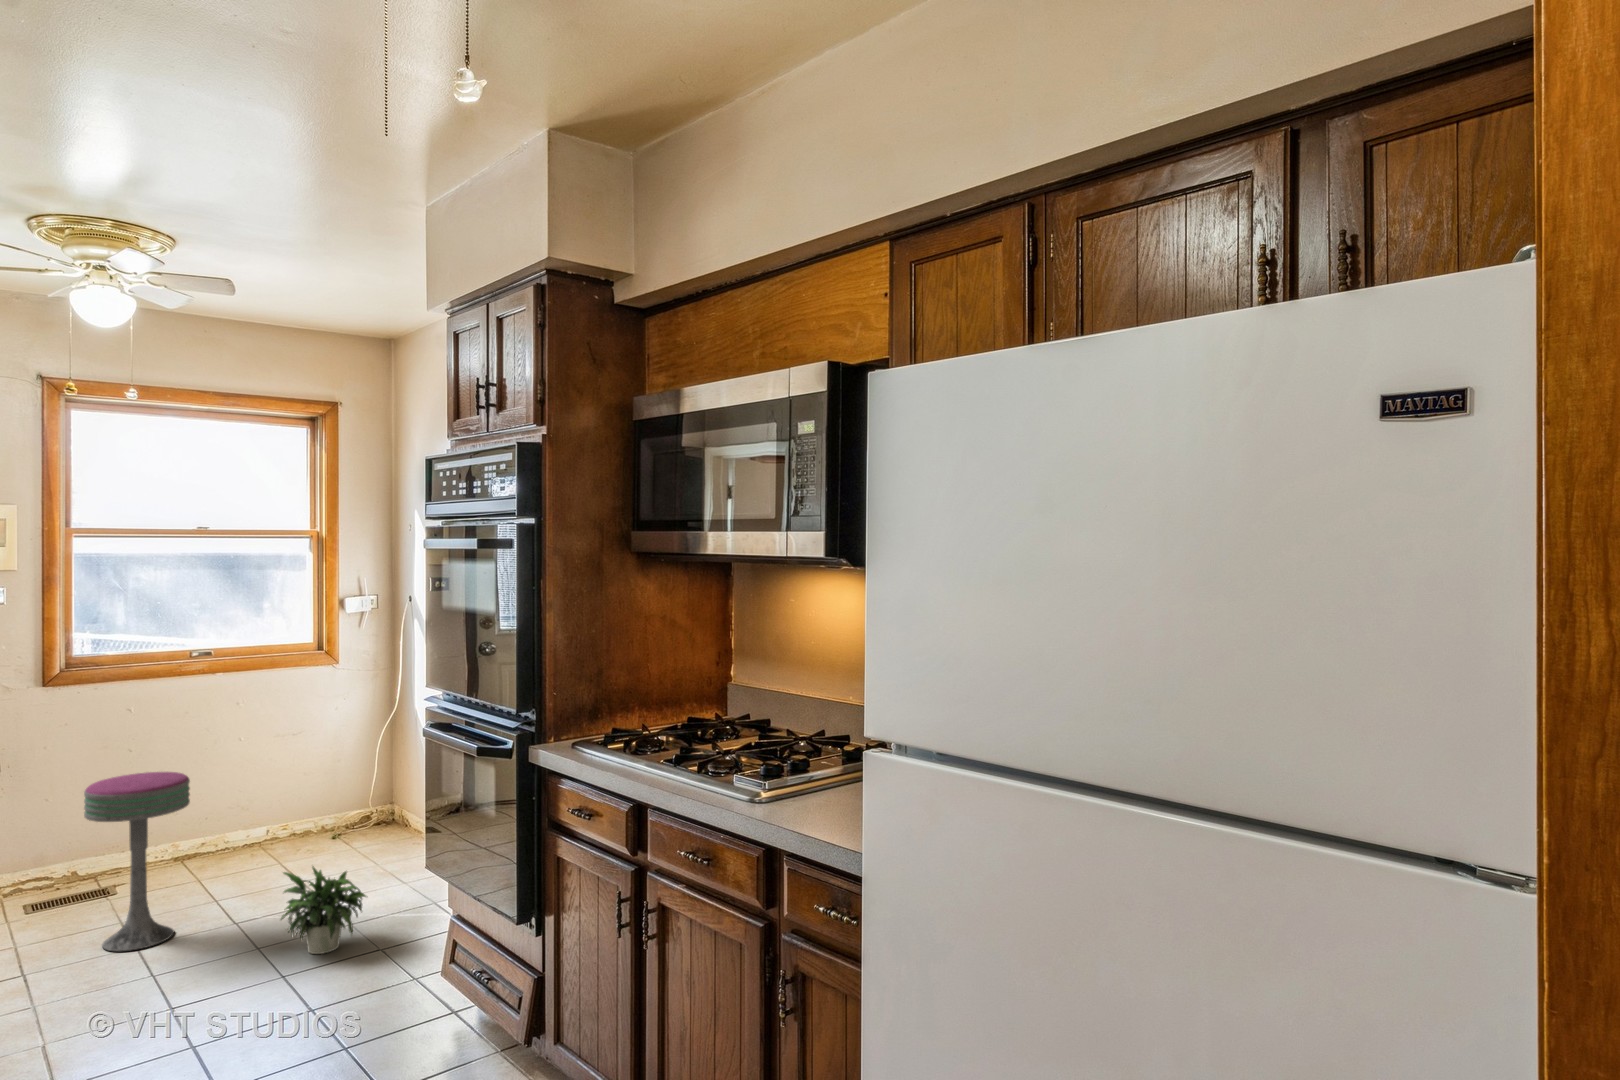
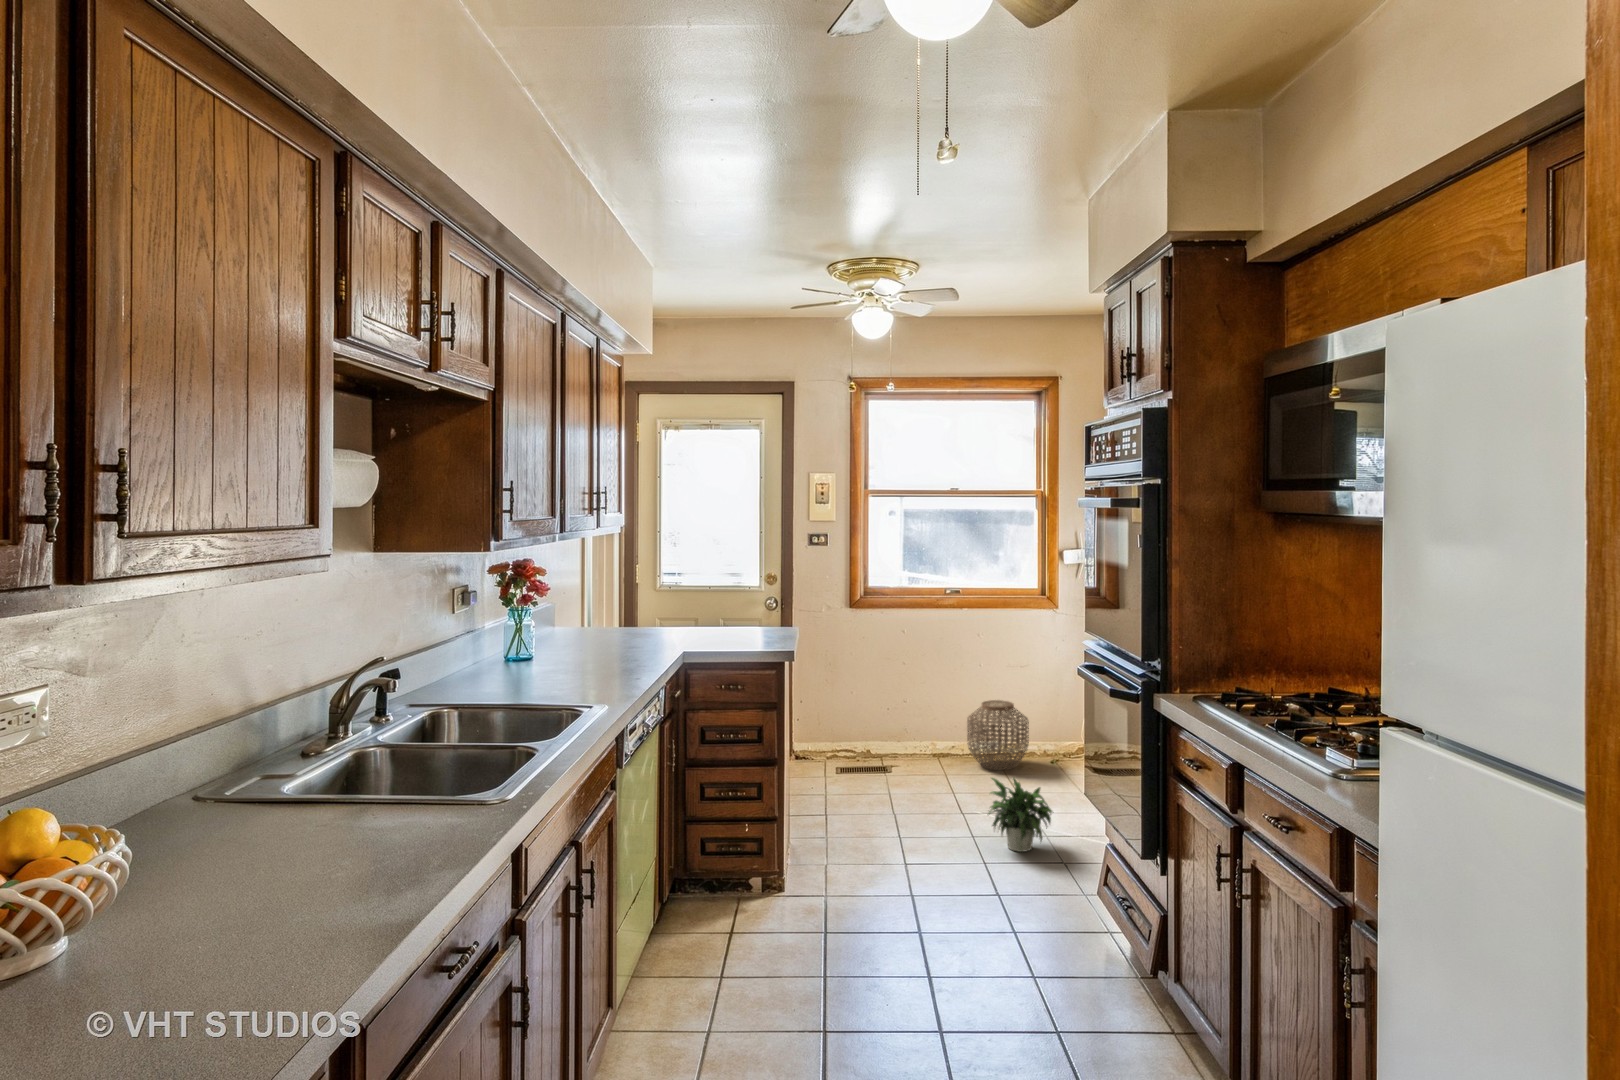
bar stool: present [84,772,190,951] -> none [864,682,931,815]
woven basket: none [224,777,307,862] -> present [967,700,1029,770]

